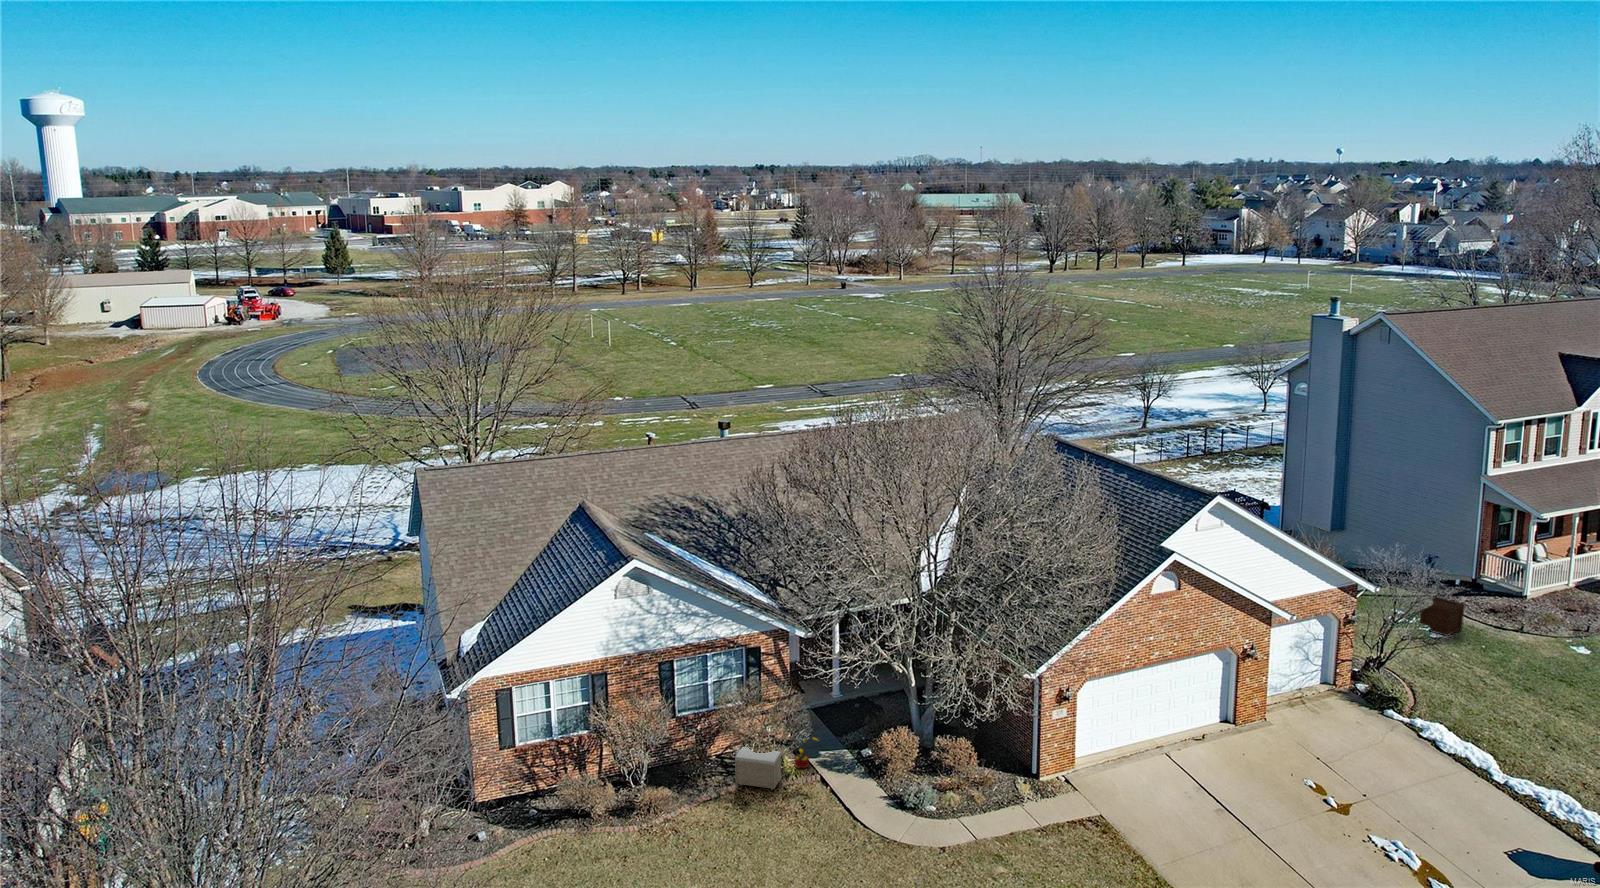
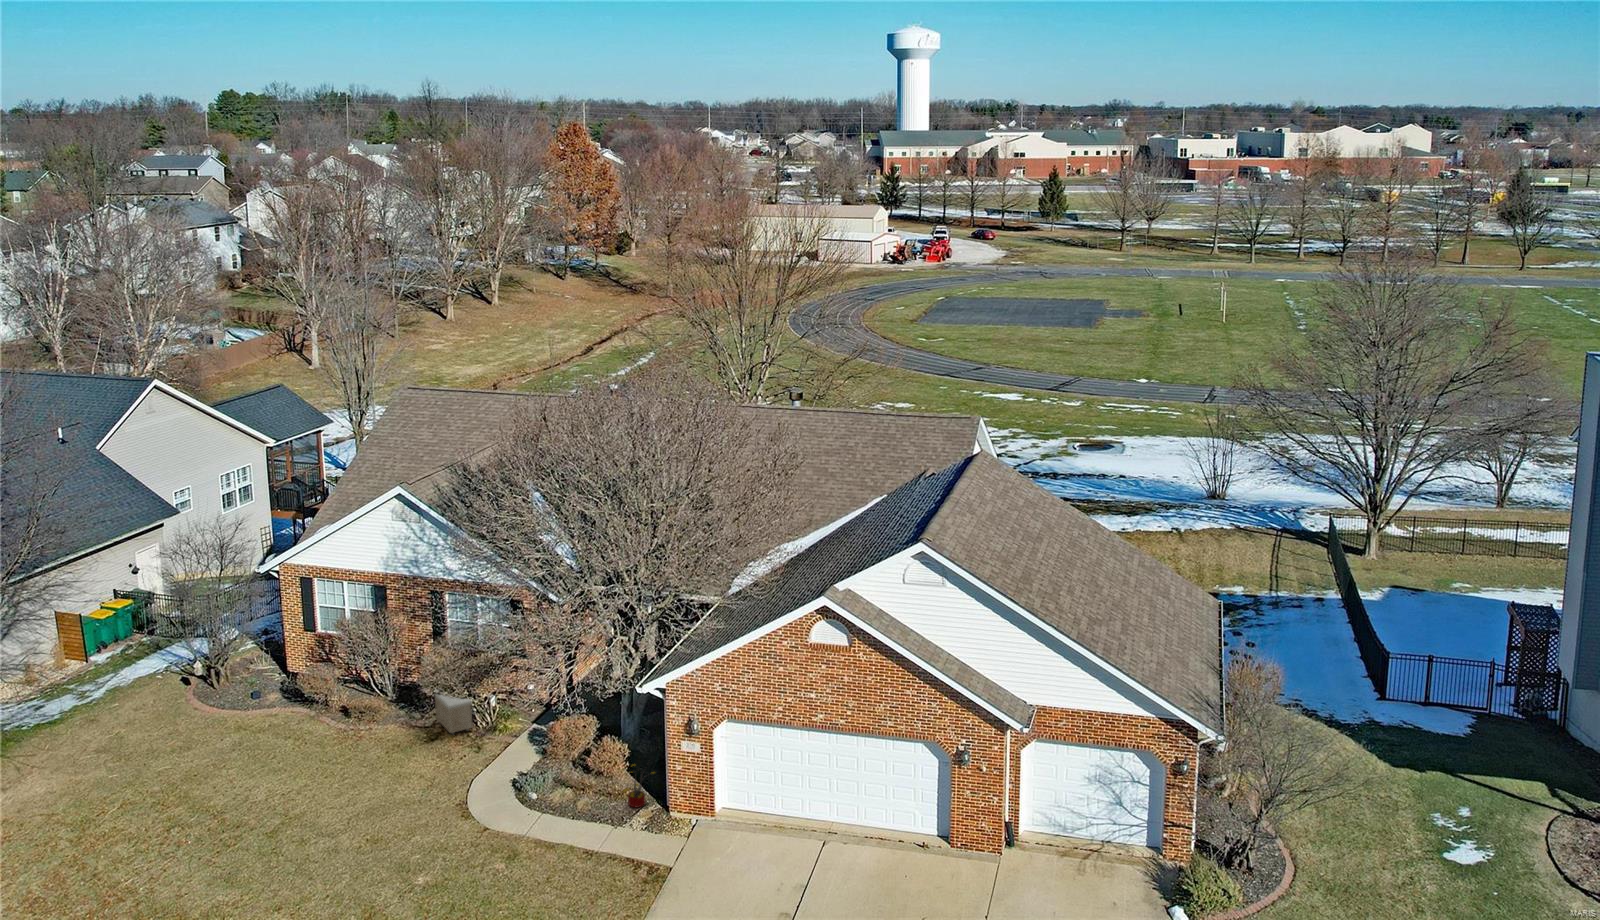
wooden crate: present [1419,597,1465,636] -> none [1493,807,1568,875]
decorative plant: present [793,737,818,768] -> present [623,767,647,807]

